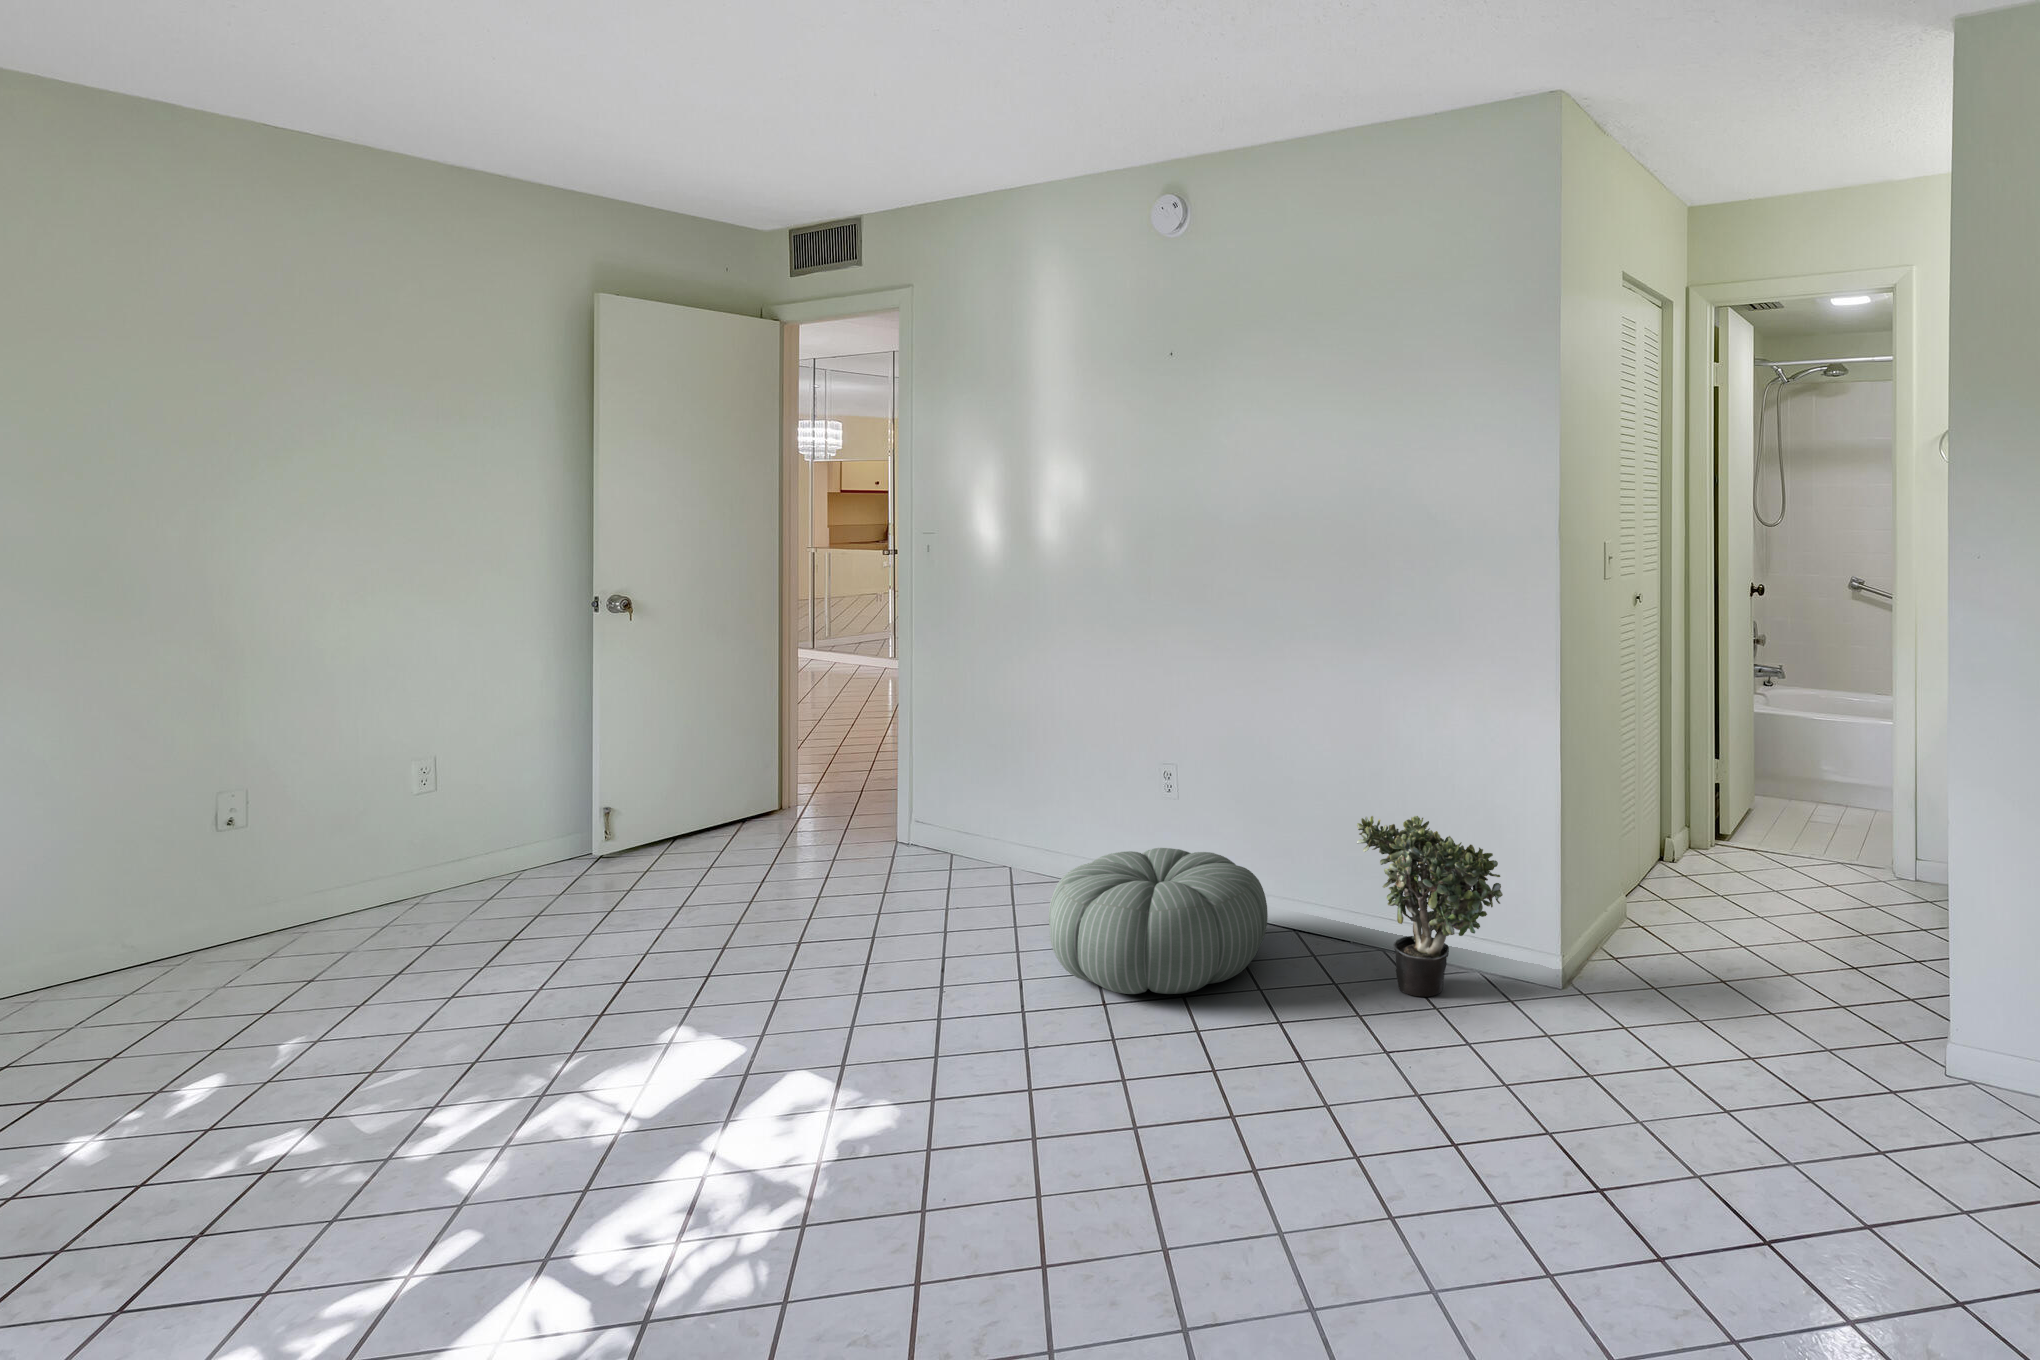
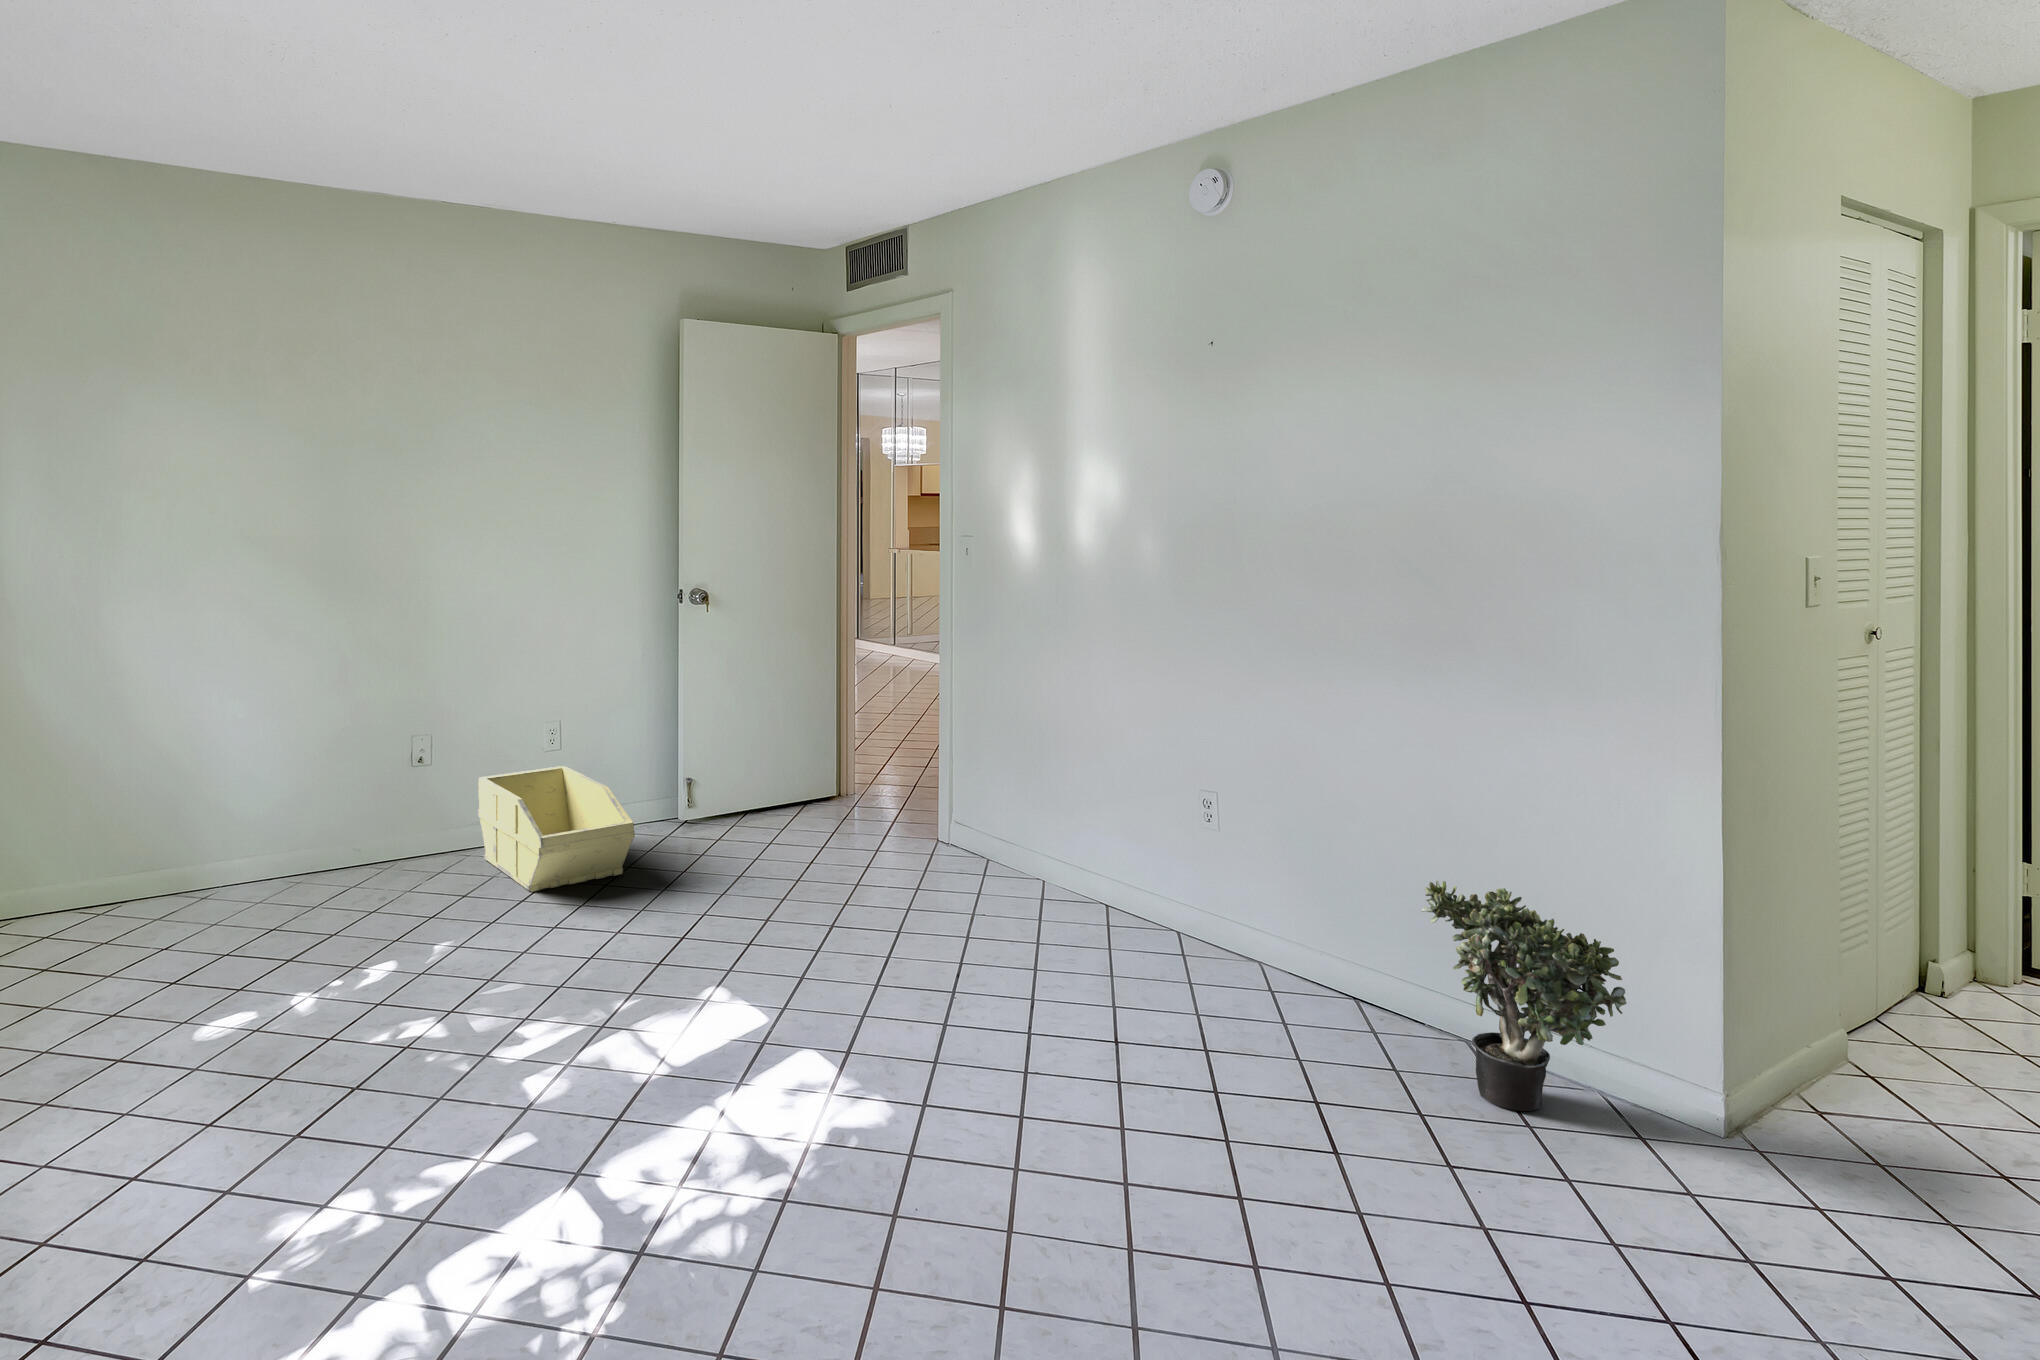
storage bin: none [323,807,551,959] -> present [478,766,635,892]
pouf: present [1049,848,1268,994] -> none [1063,883,1314,1048]

